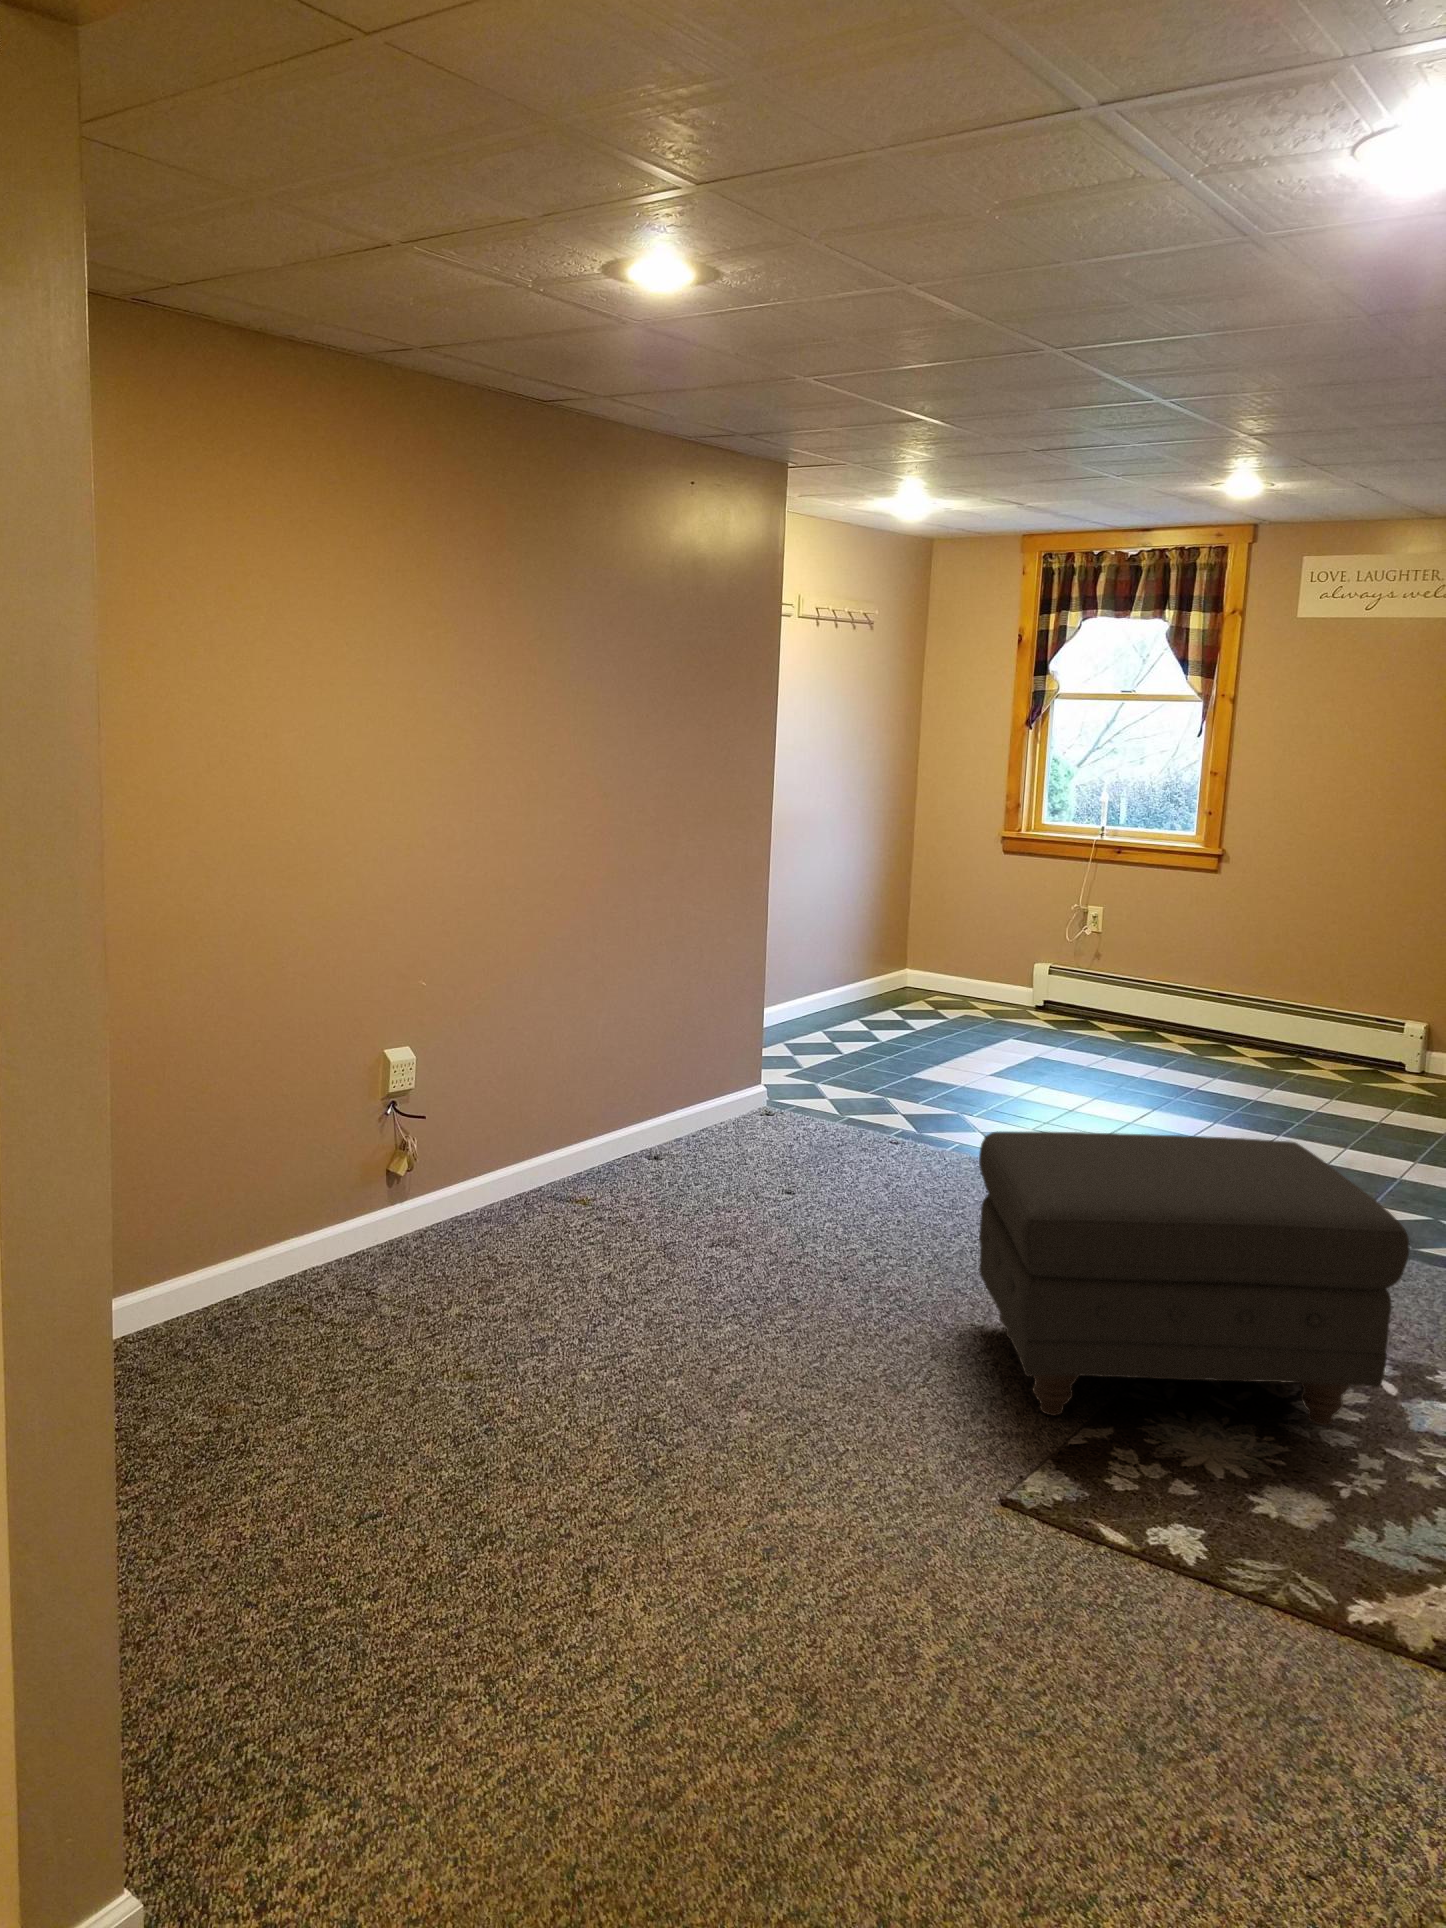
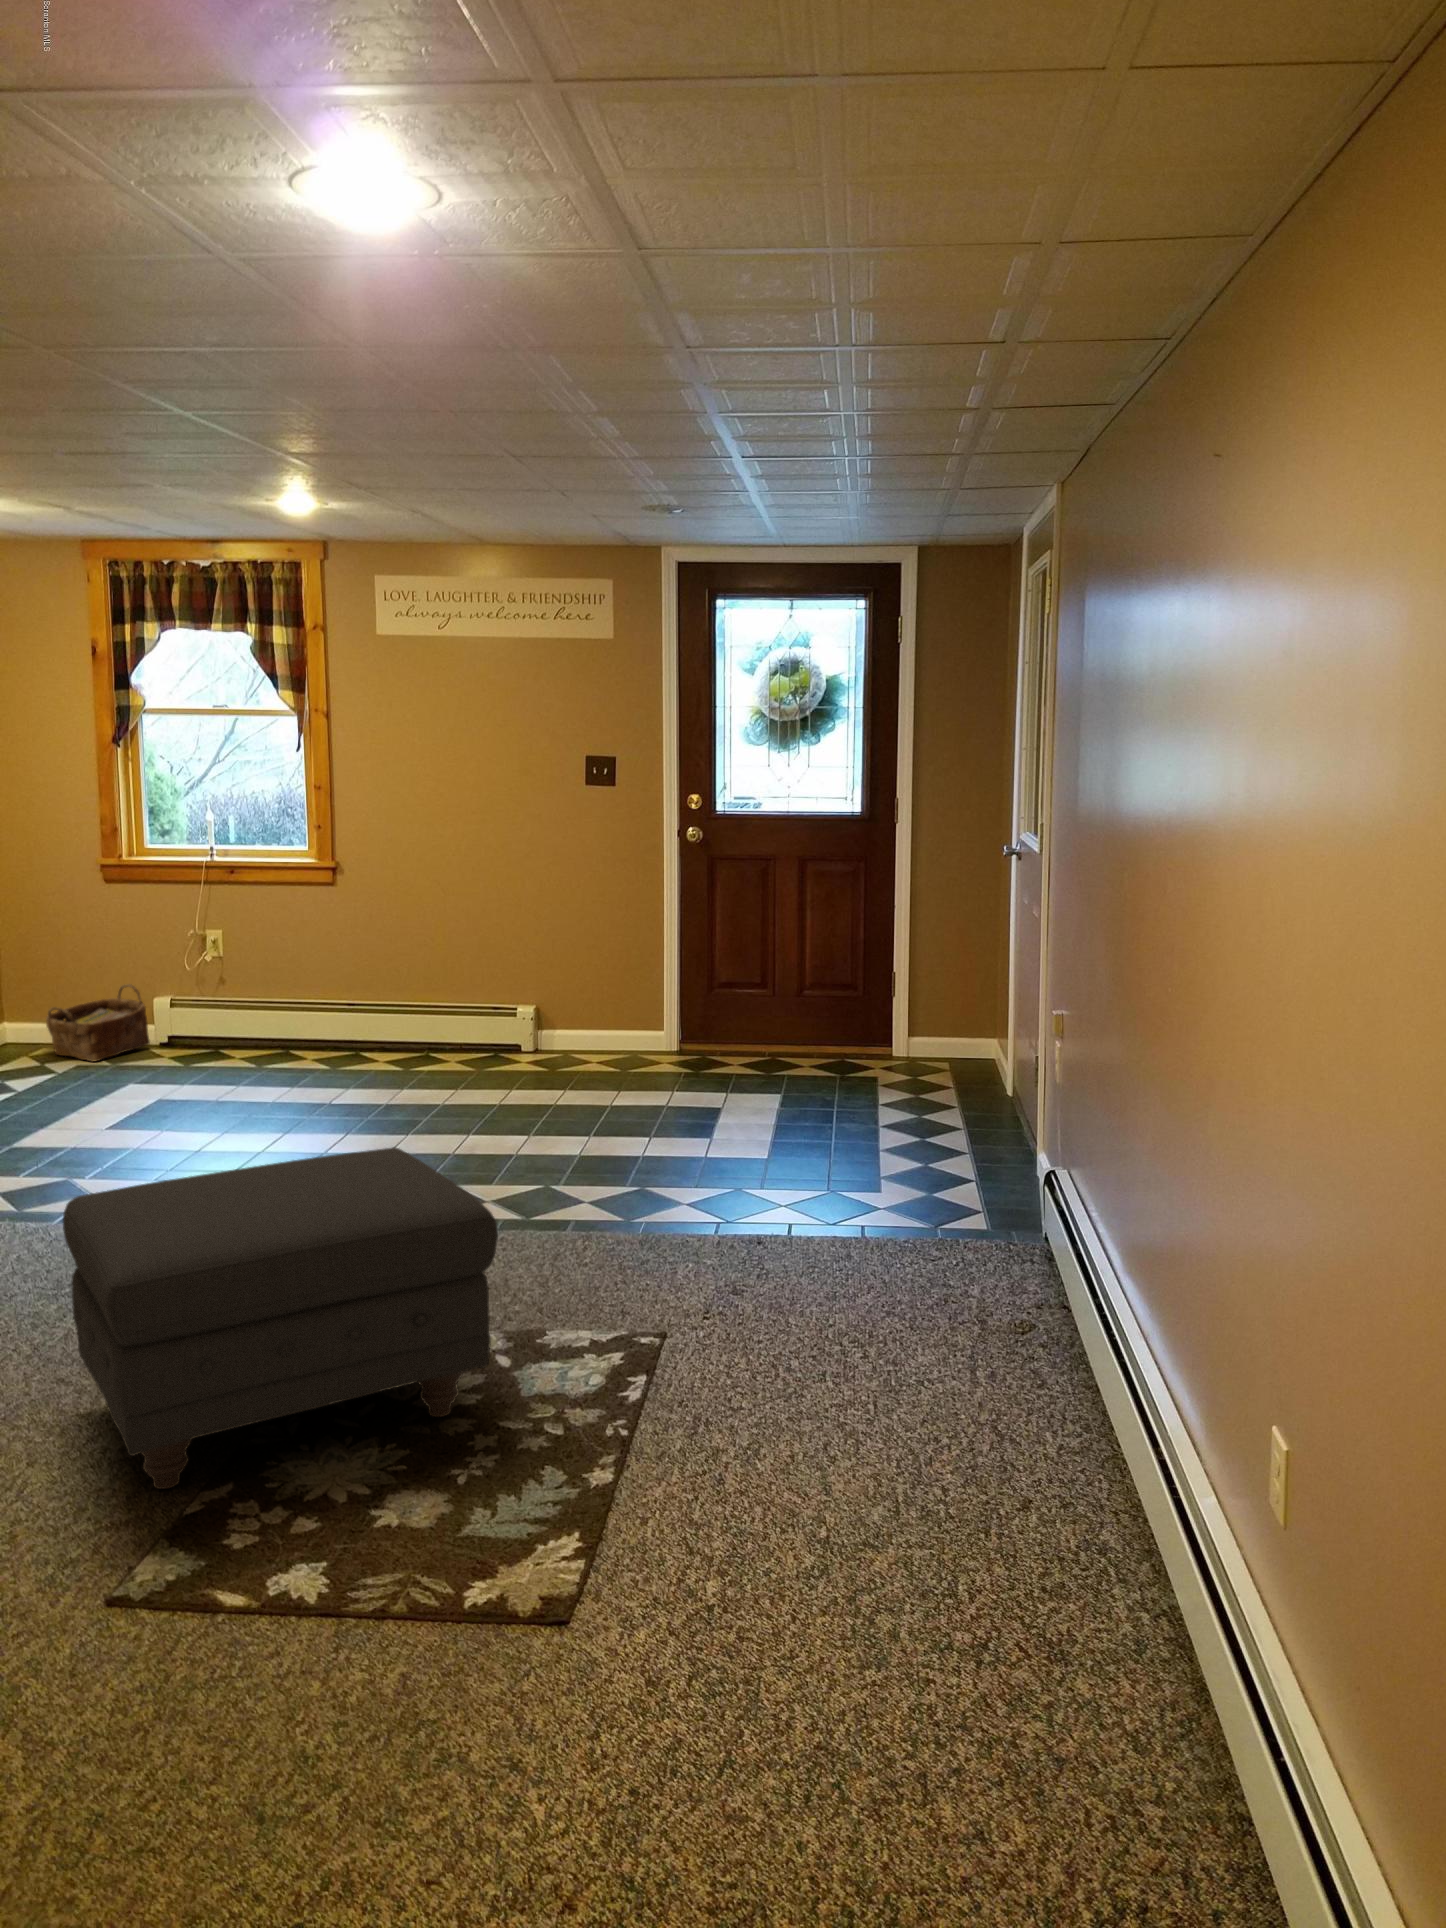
woven basket: none [942,949,1029,1016] -> present [46,984,150,1061]

